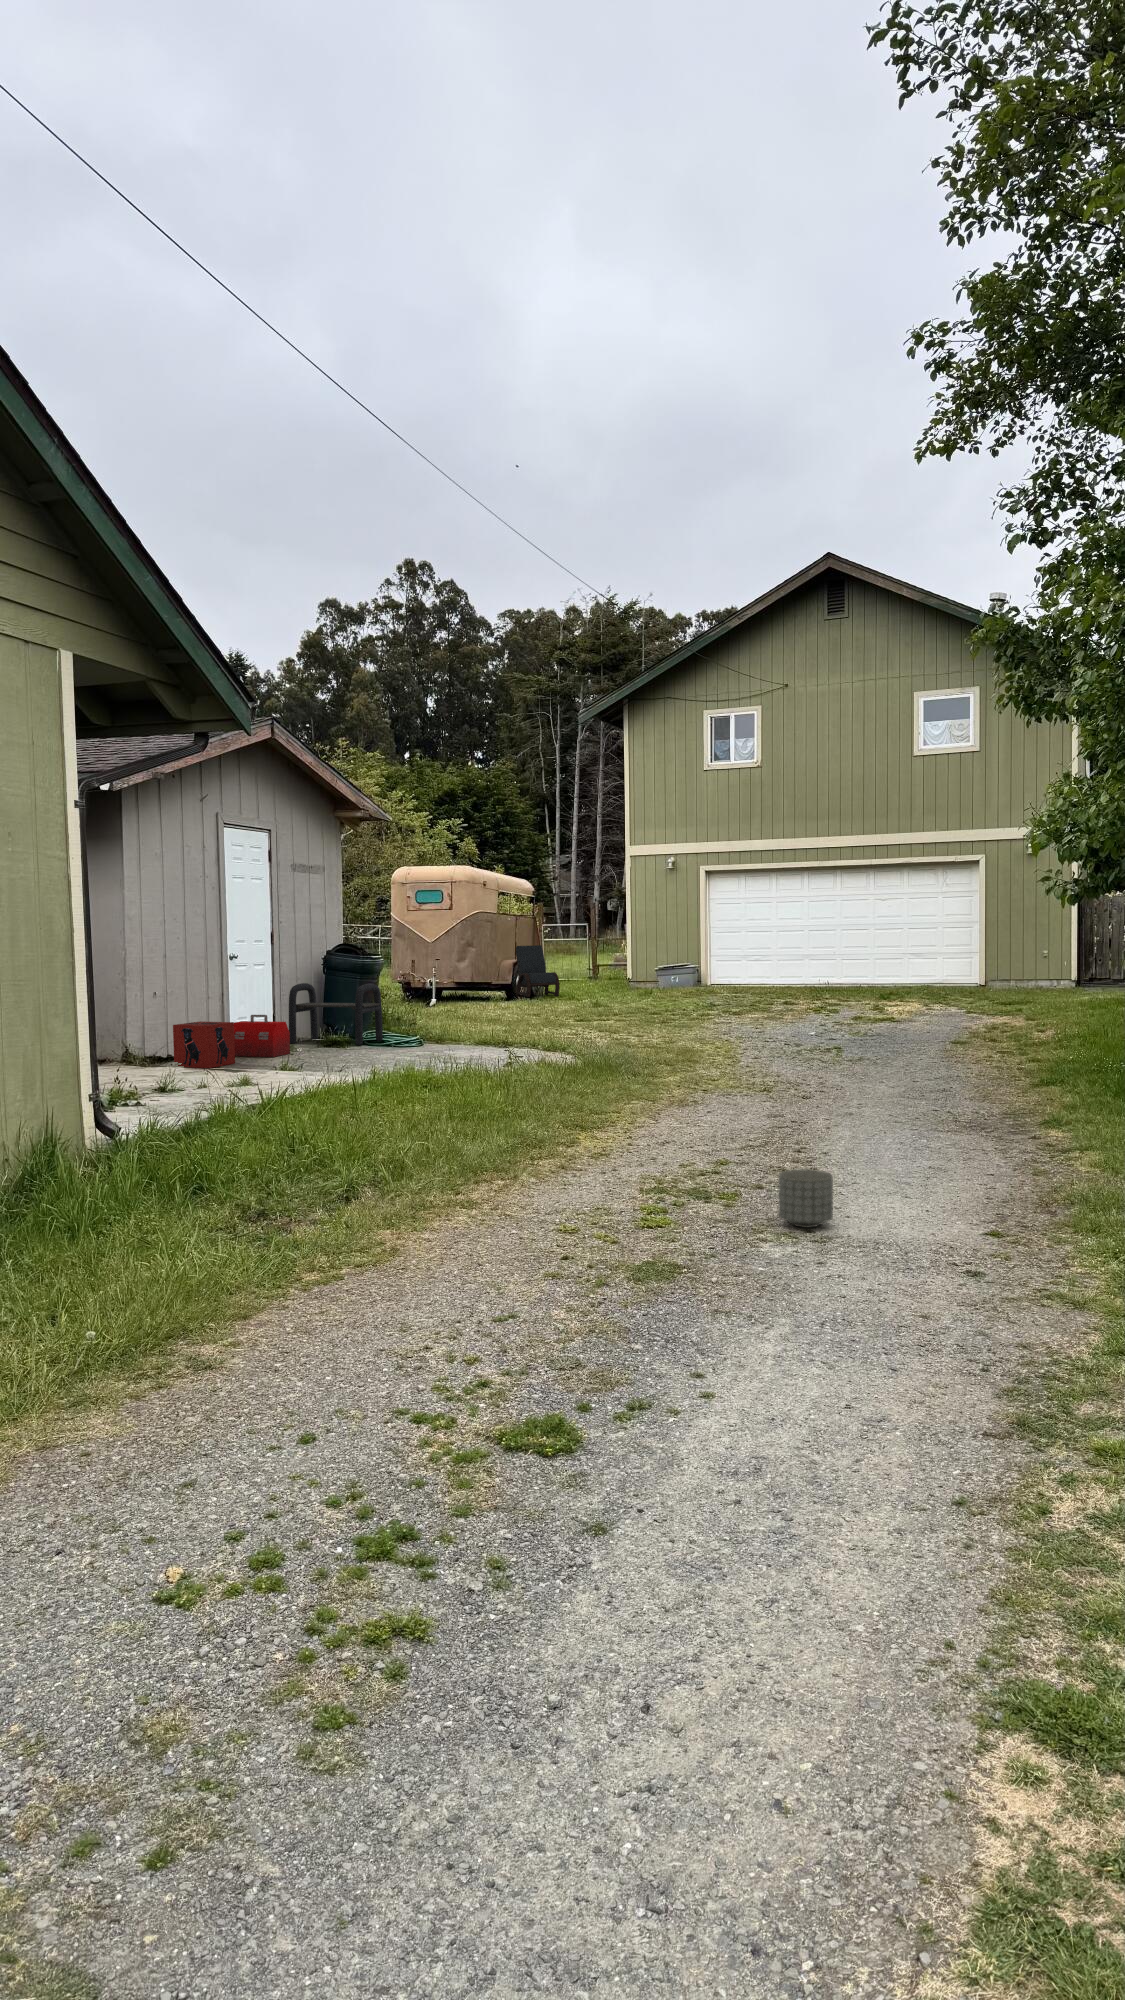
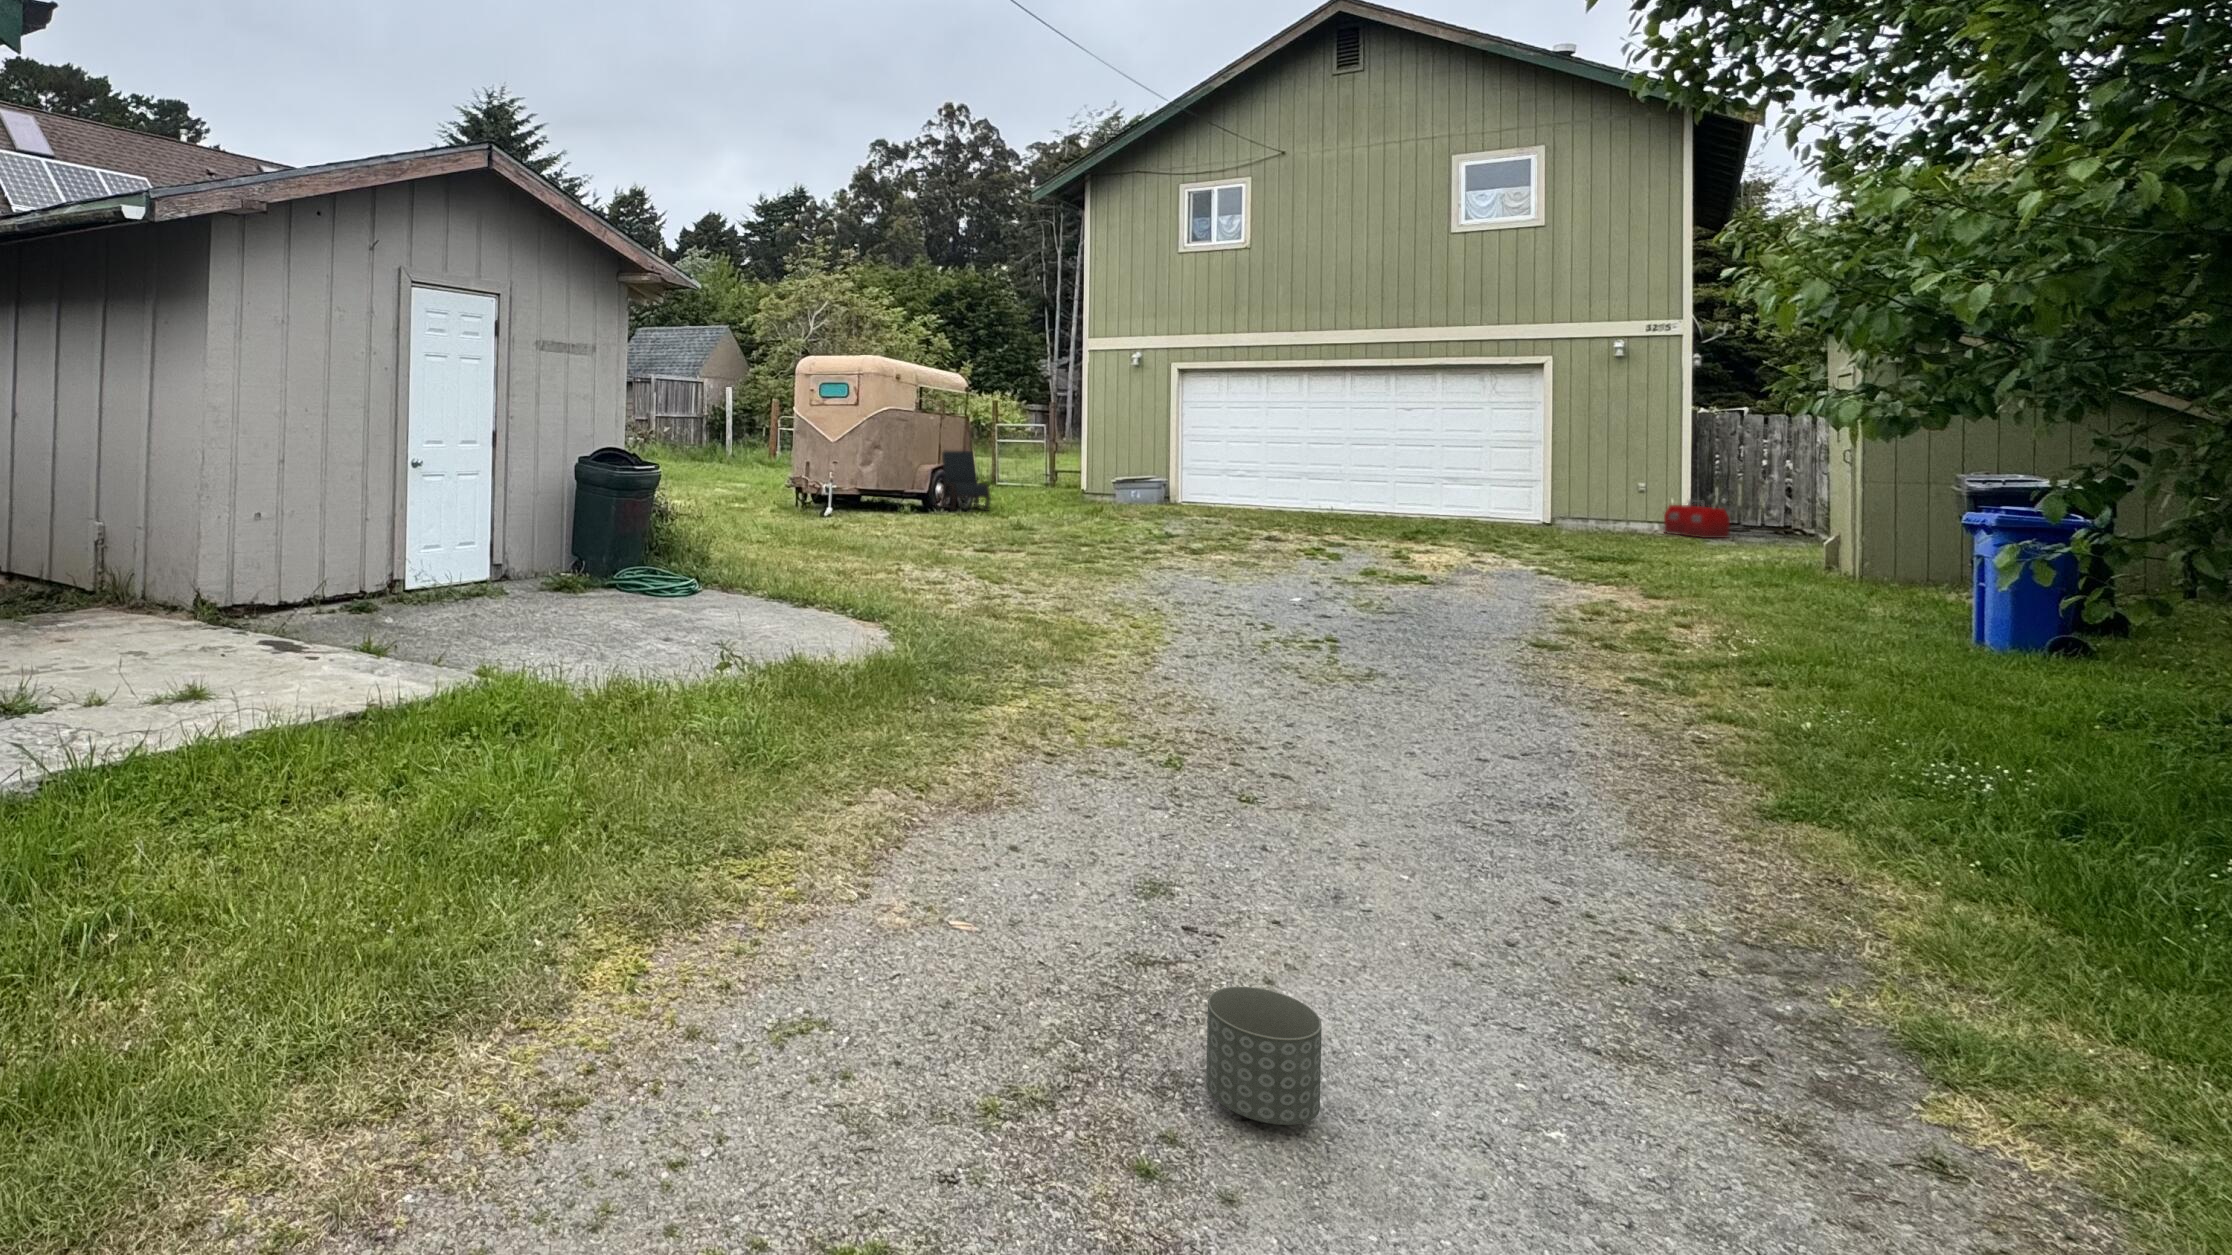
bench: present [289,983,383,1045] -> none [643,494,752,572]
toolbox: present [234,1015,290,1057] -> present [1664,499,1730,538]
storage box: present [173,1021,235,1068] -> none [490,539,562,598]

